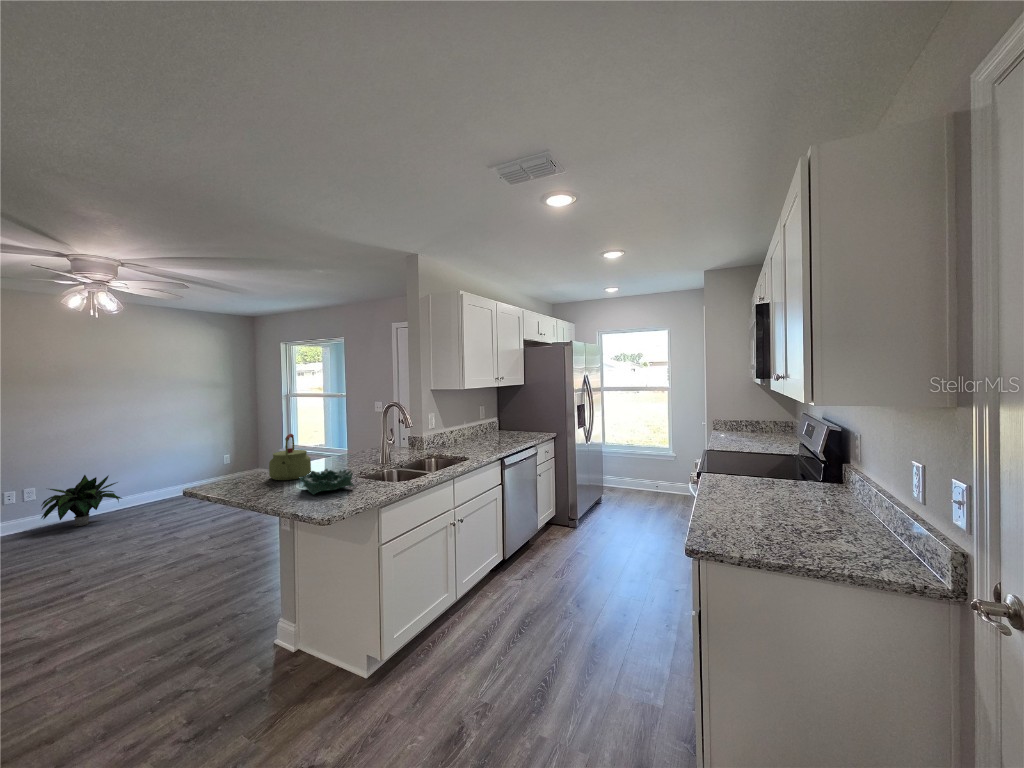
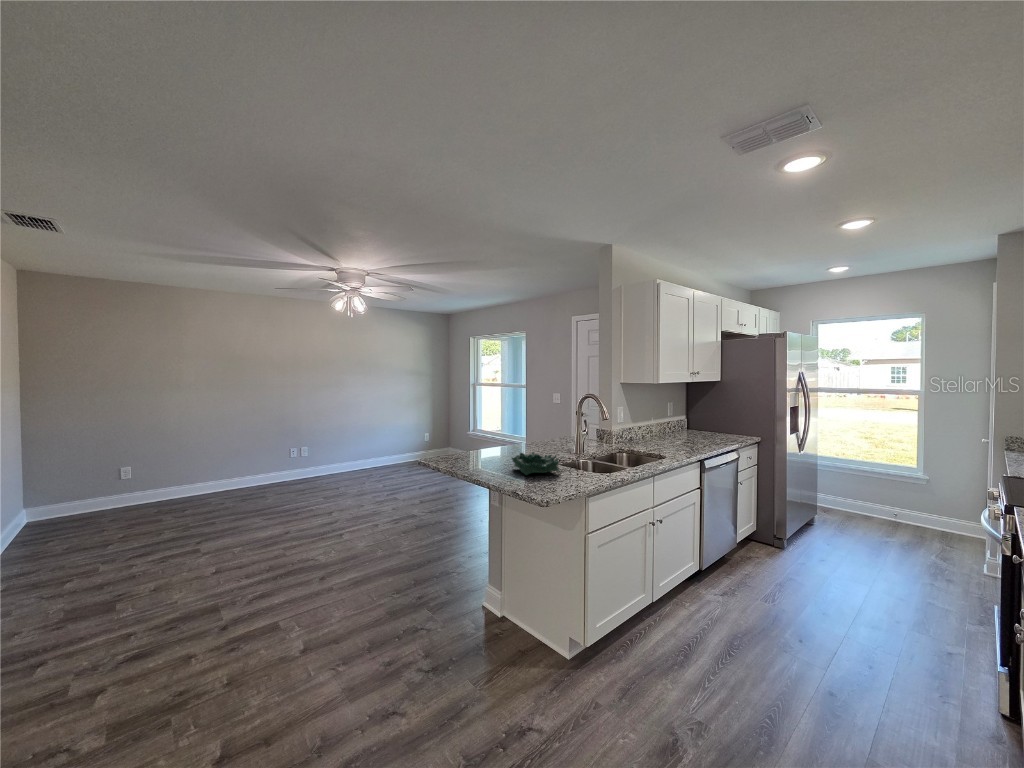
kettle: present [269,434,311,480] -> none [481,417,515,459]
potted plant: present [41,475,122,526] -> none [311,439,360,478]

